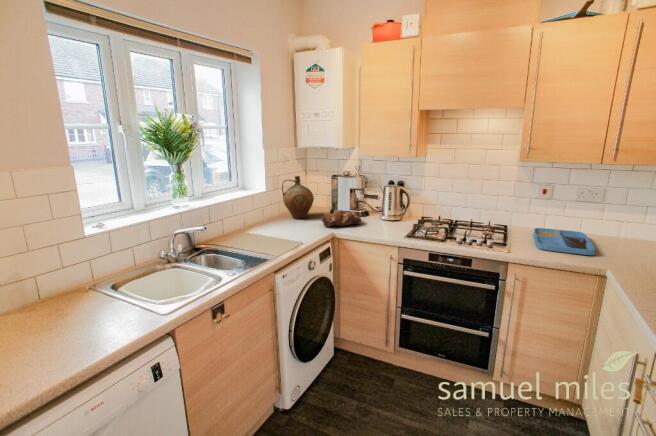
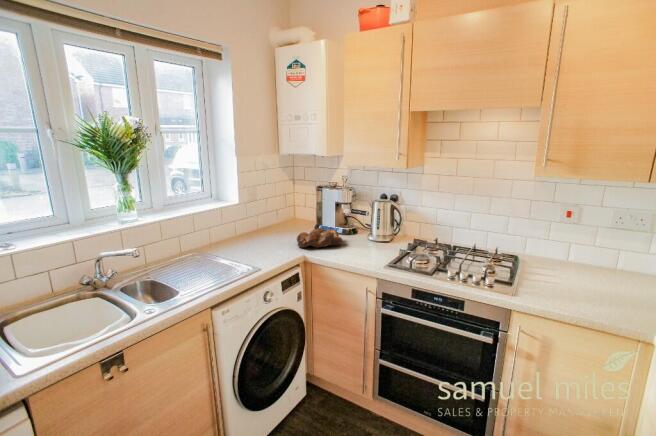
ceramic jug: present [282,176,314,219] -> none [257,187,294,235]
tray: present [534,228,595,255] -> none [552,261,633,307]

